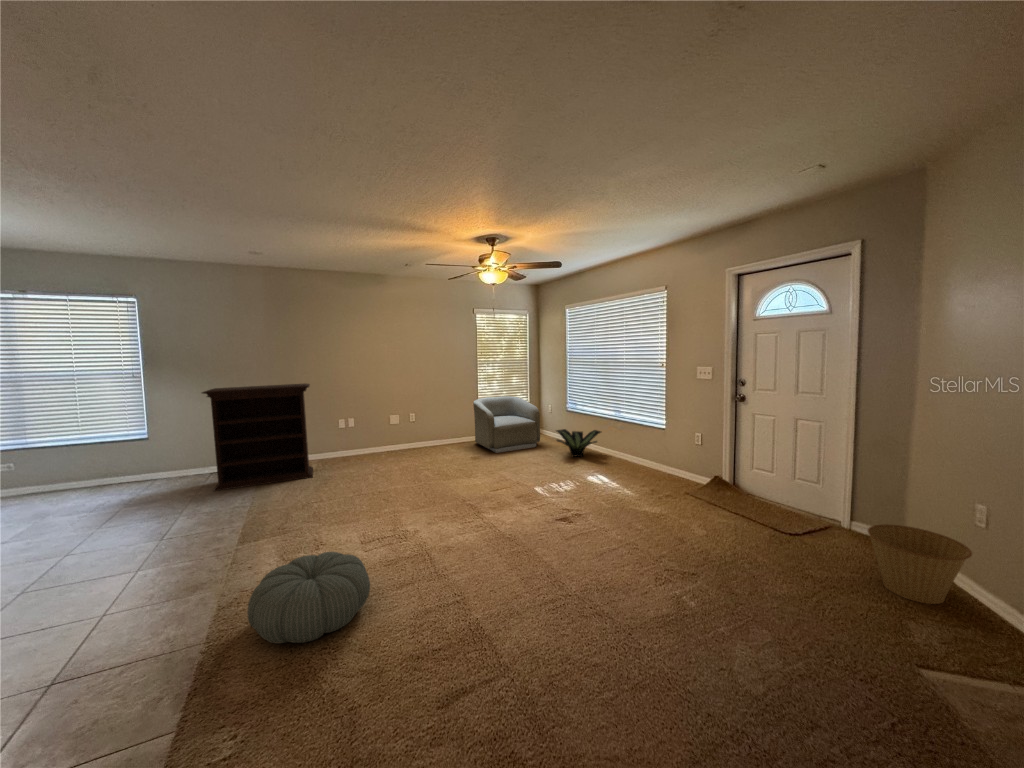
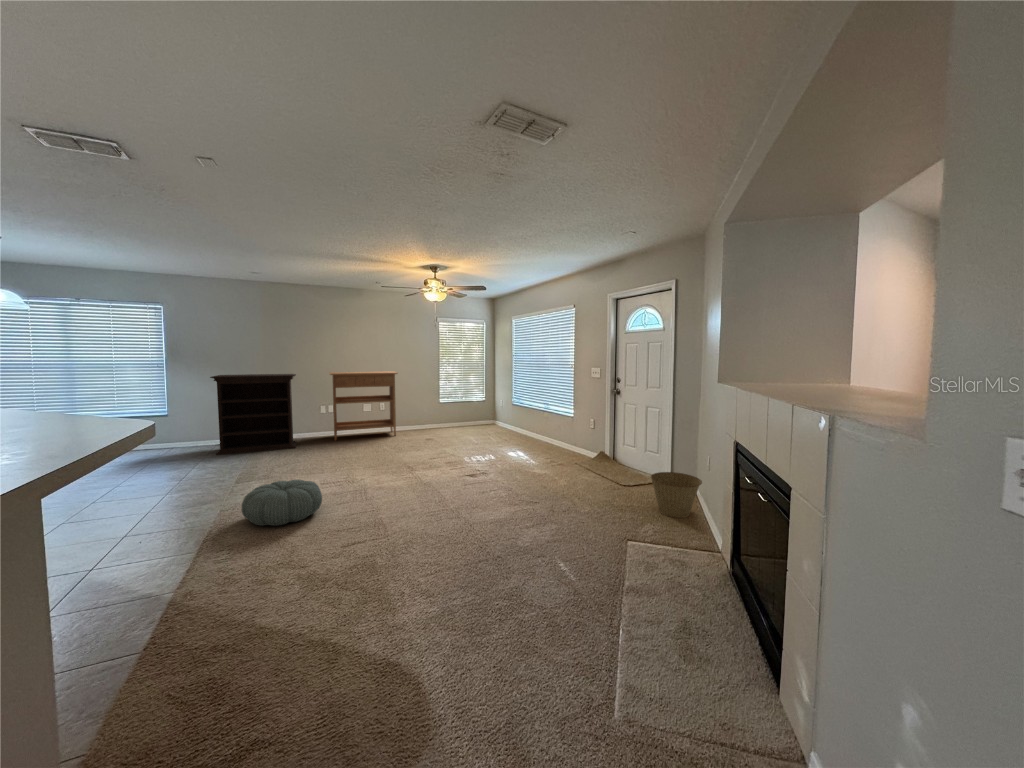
console table: none [349,376,434,464] -> present [329,372,398,440]
armchair: present [473,396,540,453] -> none [433,391,487,436]
potted plant: present [557,429,601,457] -> none [493,418,534,440]

